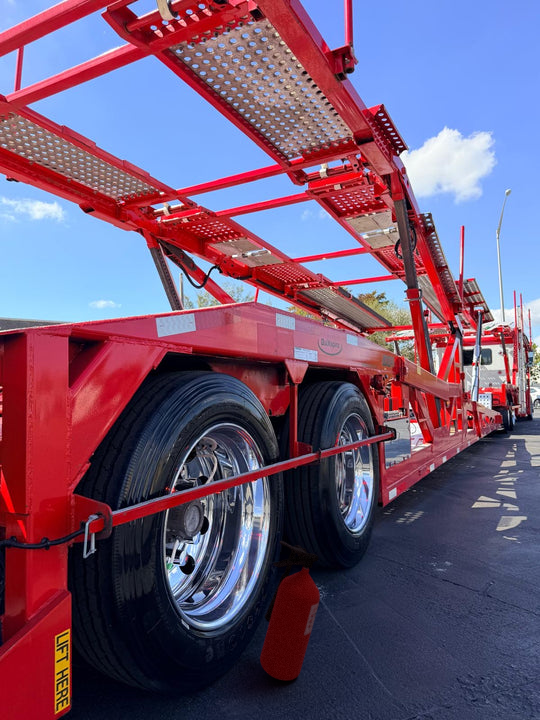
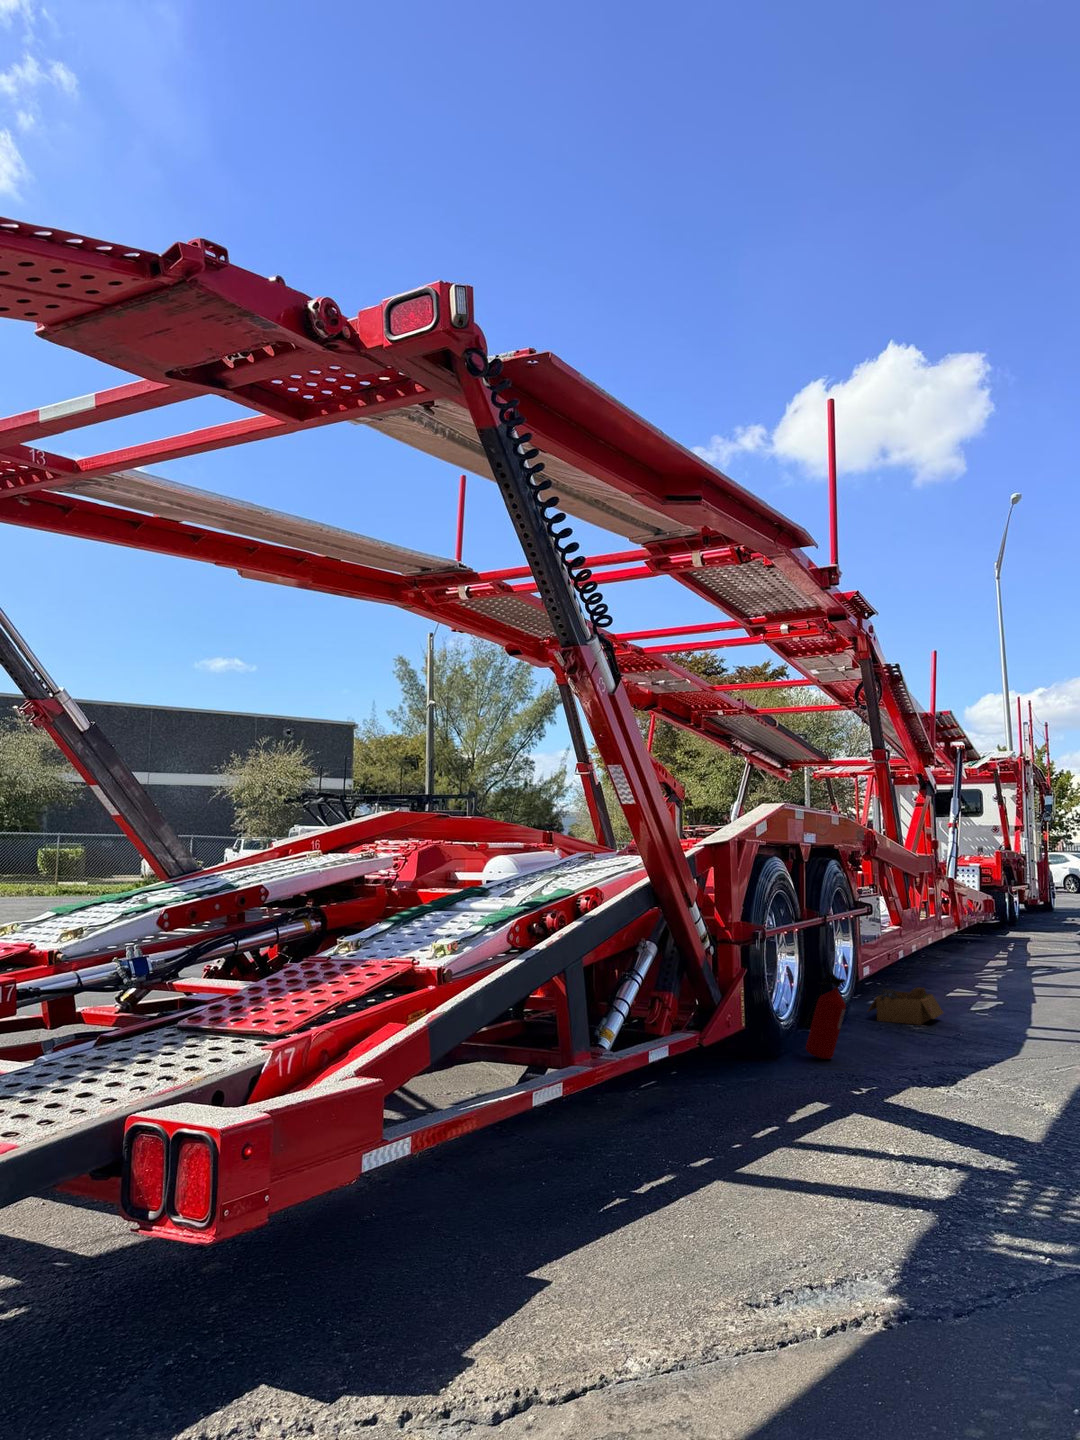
cardboard box: none [388,515,470,561] -> present [868,987,943,1025]

